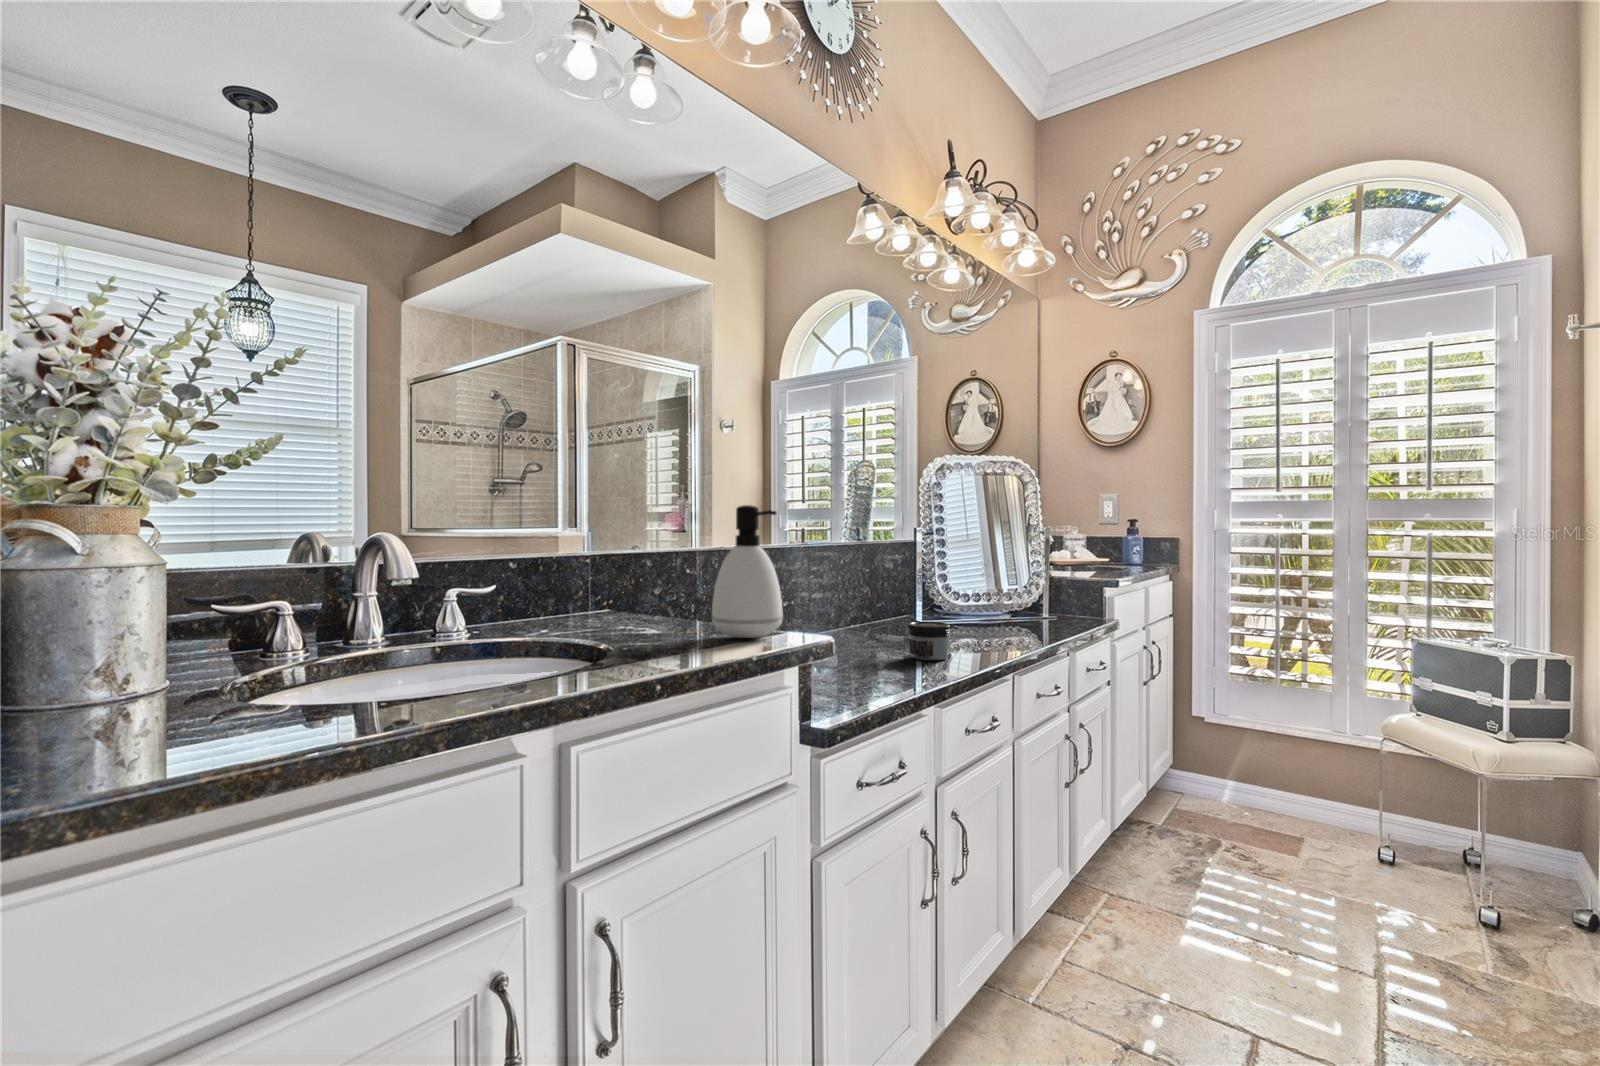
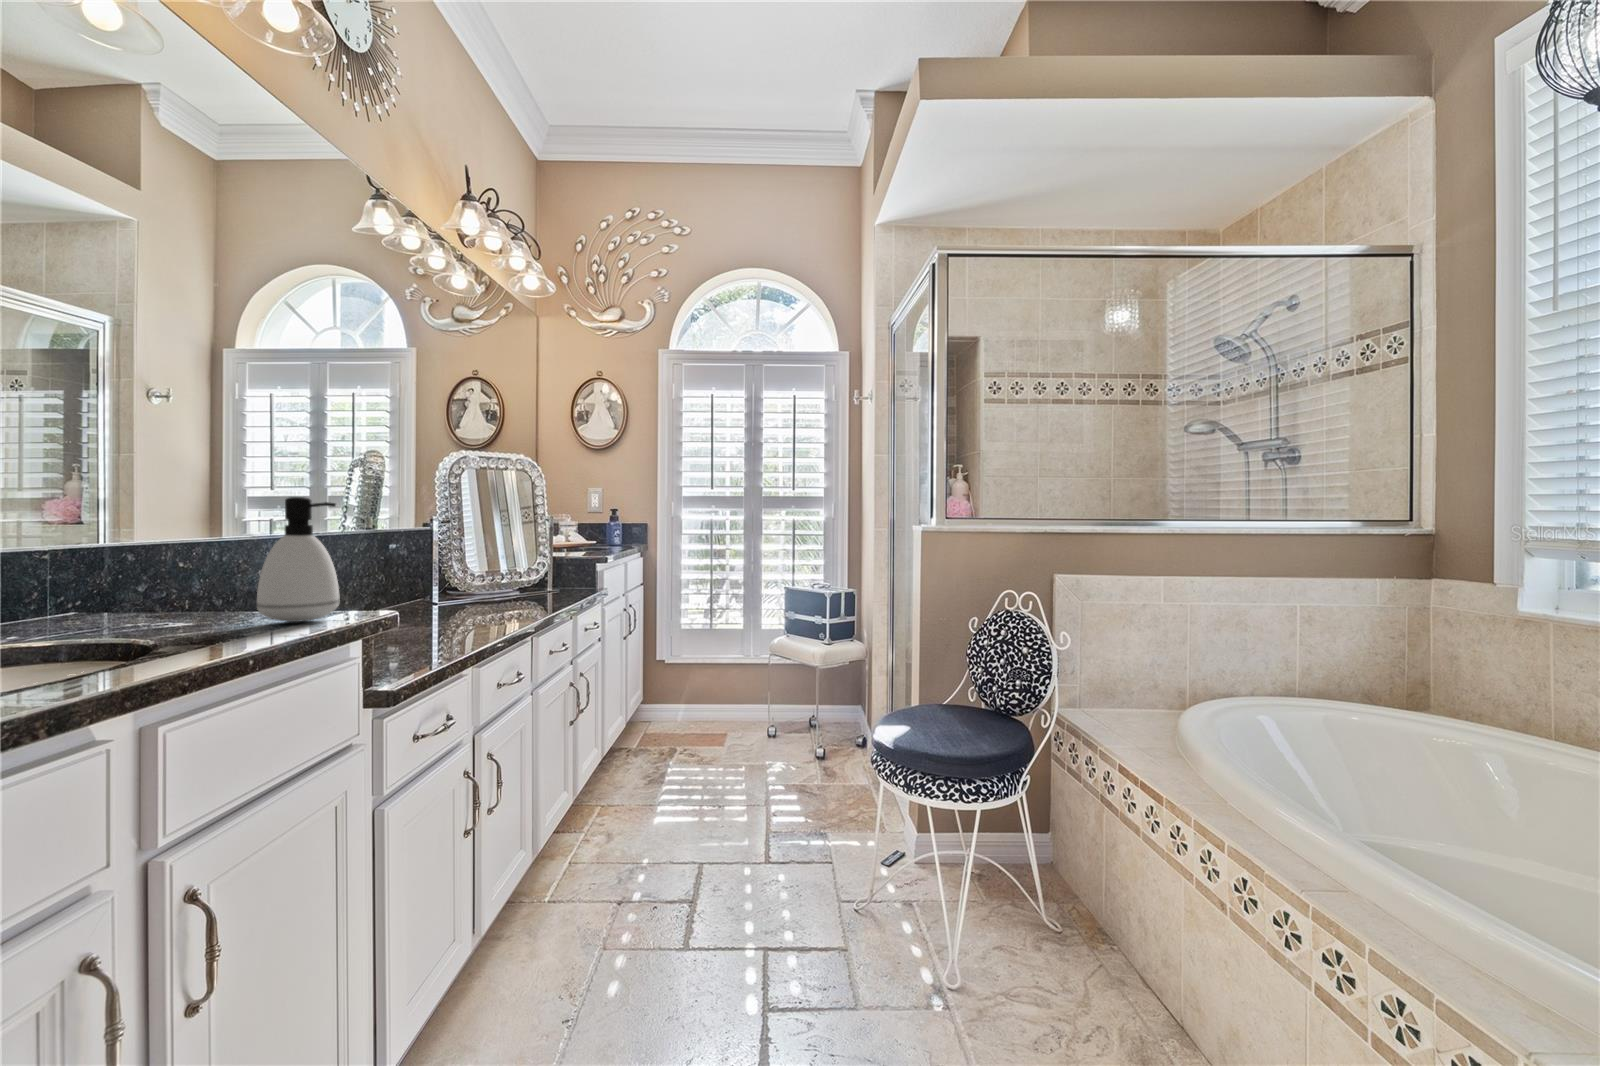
jar: present [907,621,951,661] -> none [439,600,481,633]

